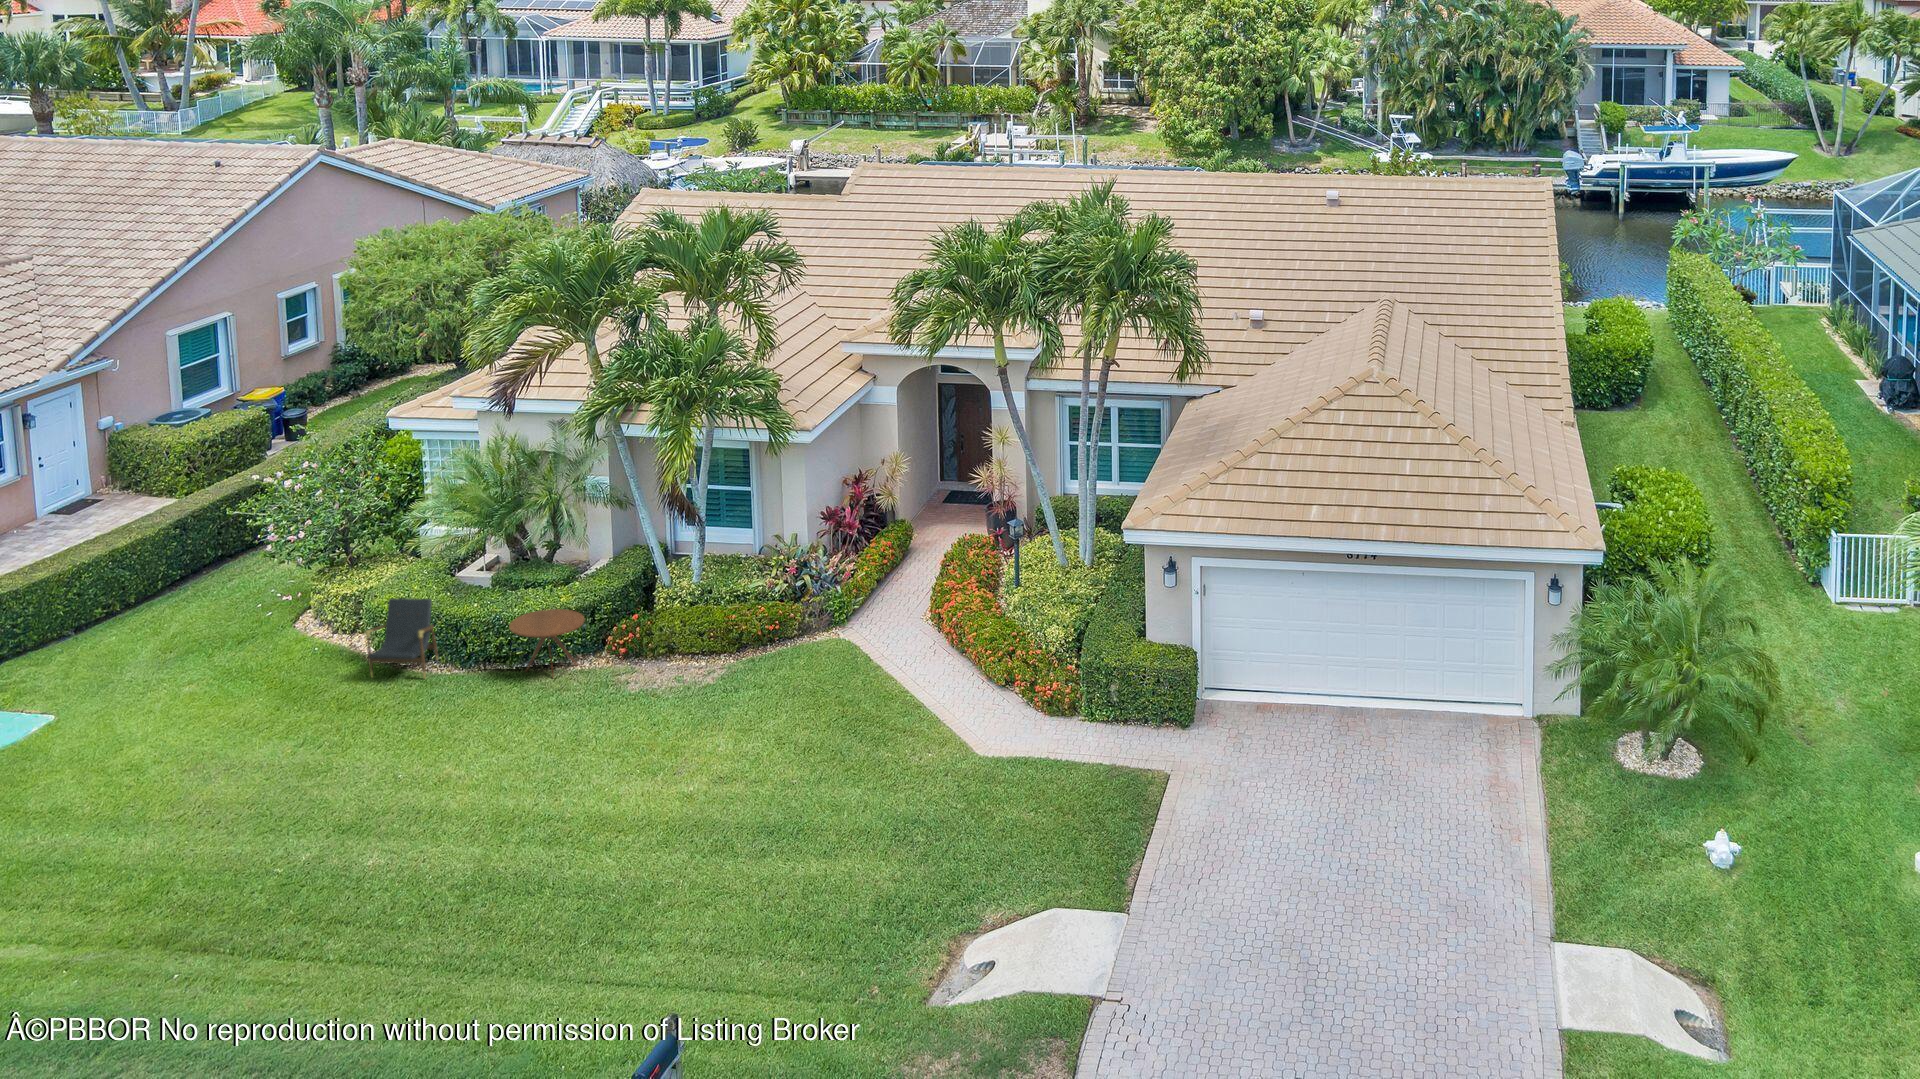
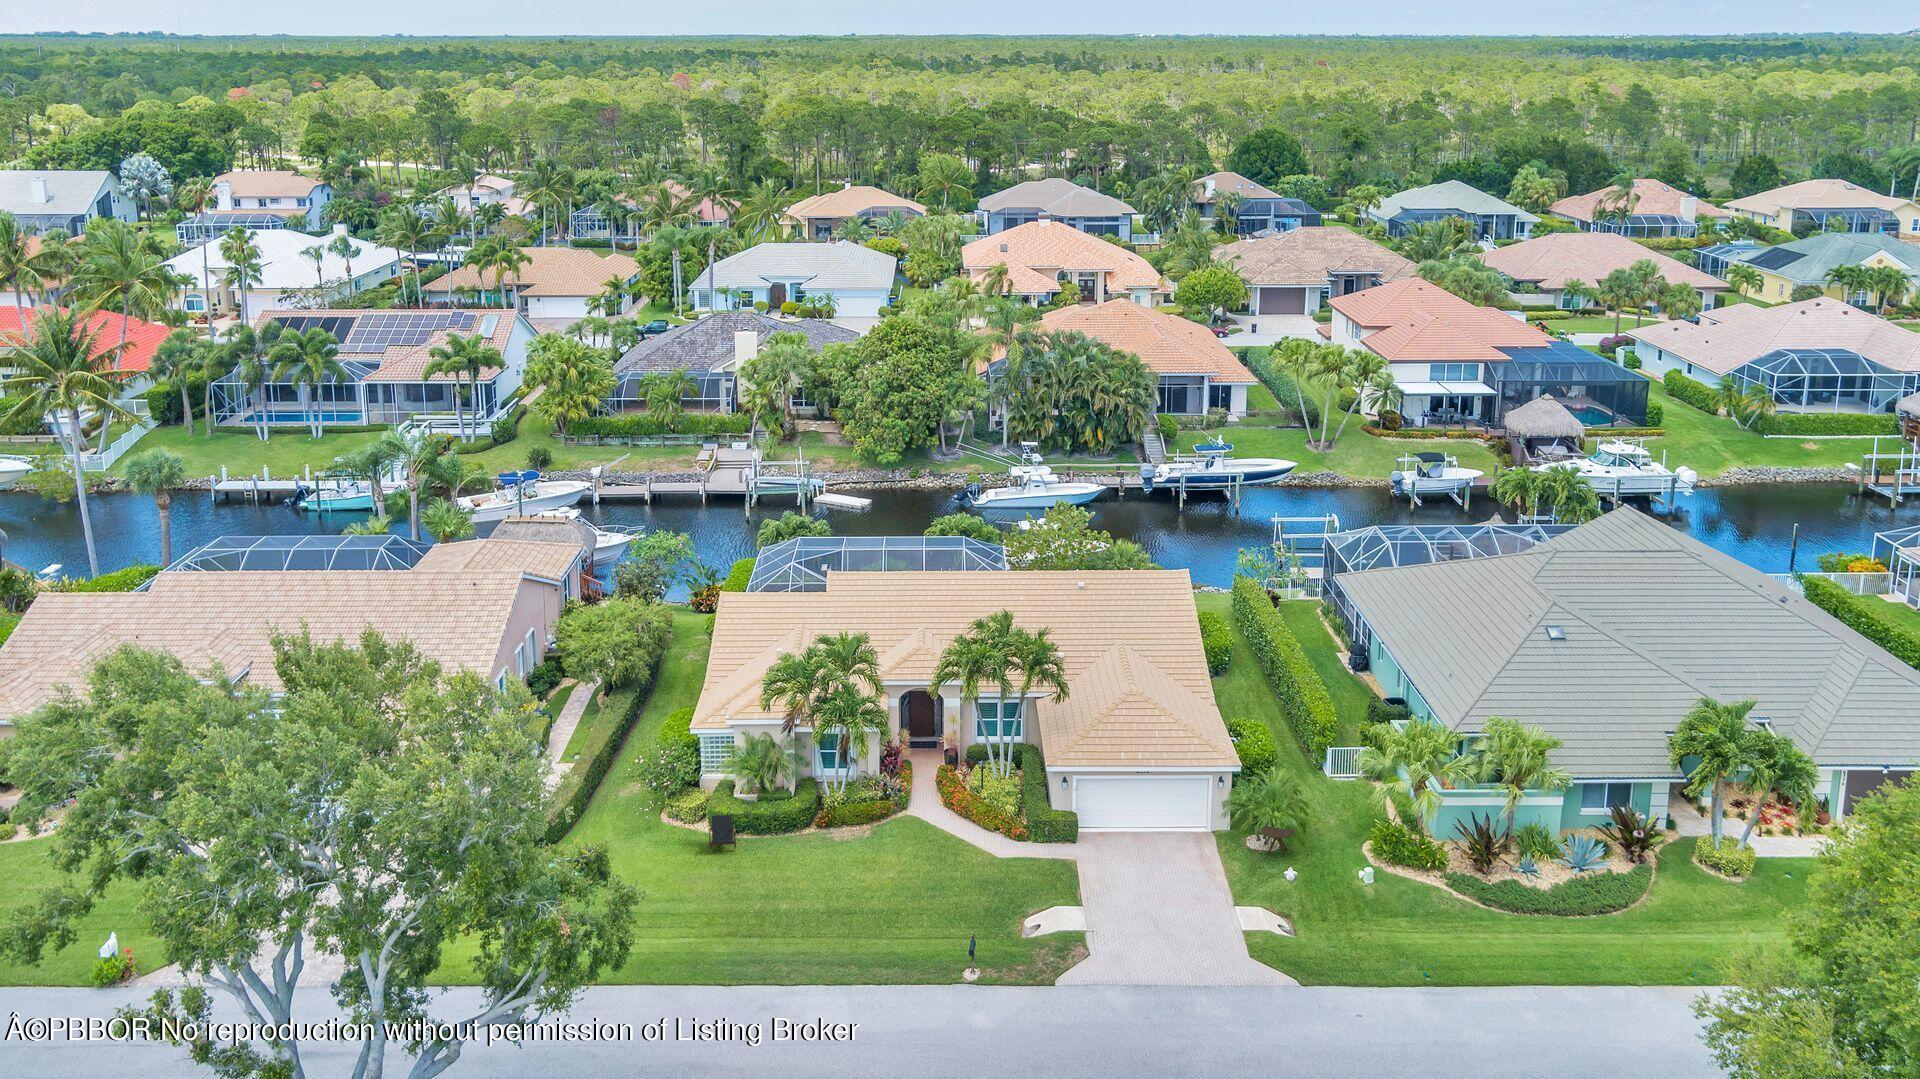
round table: present [509,609,585,671] -> present [1261,826,1295,856]

